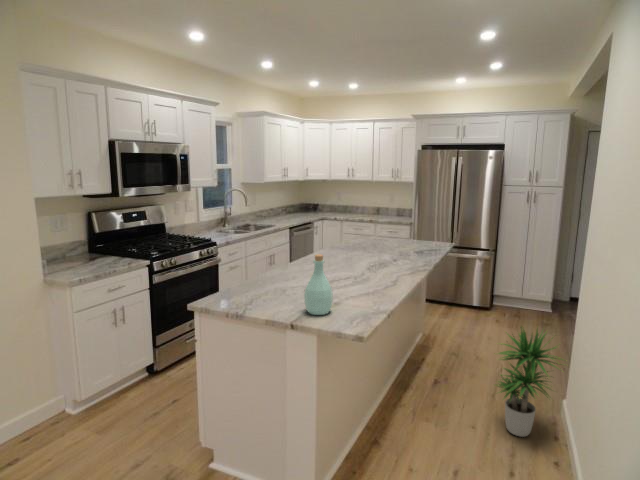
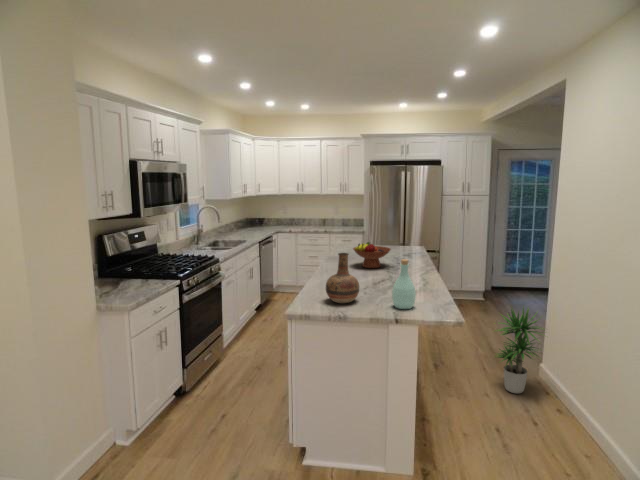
fruit bowl: none [335,233,379,263] -> present [353,242,391,268]
vase: none [243,242,283,300] -> present [326,253,359,303]

